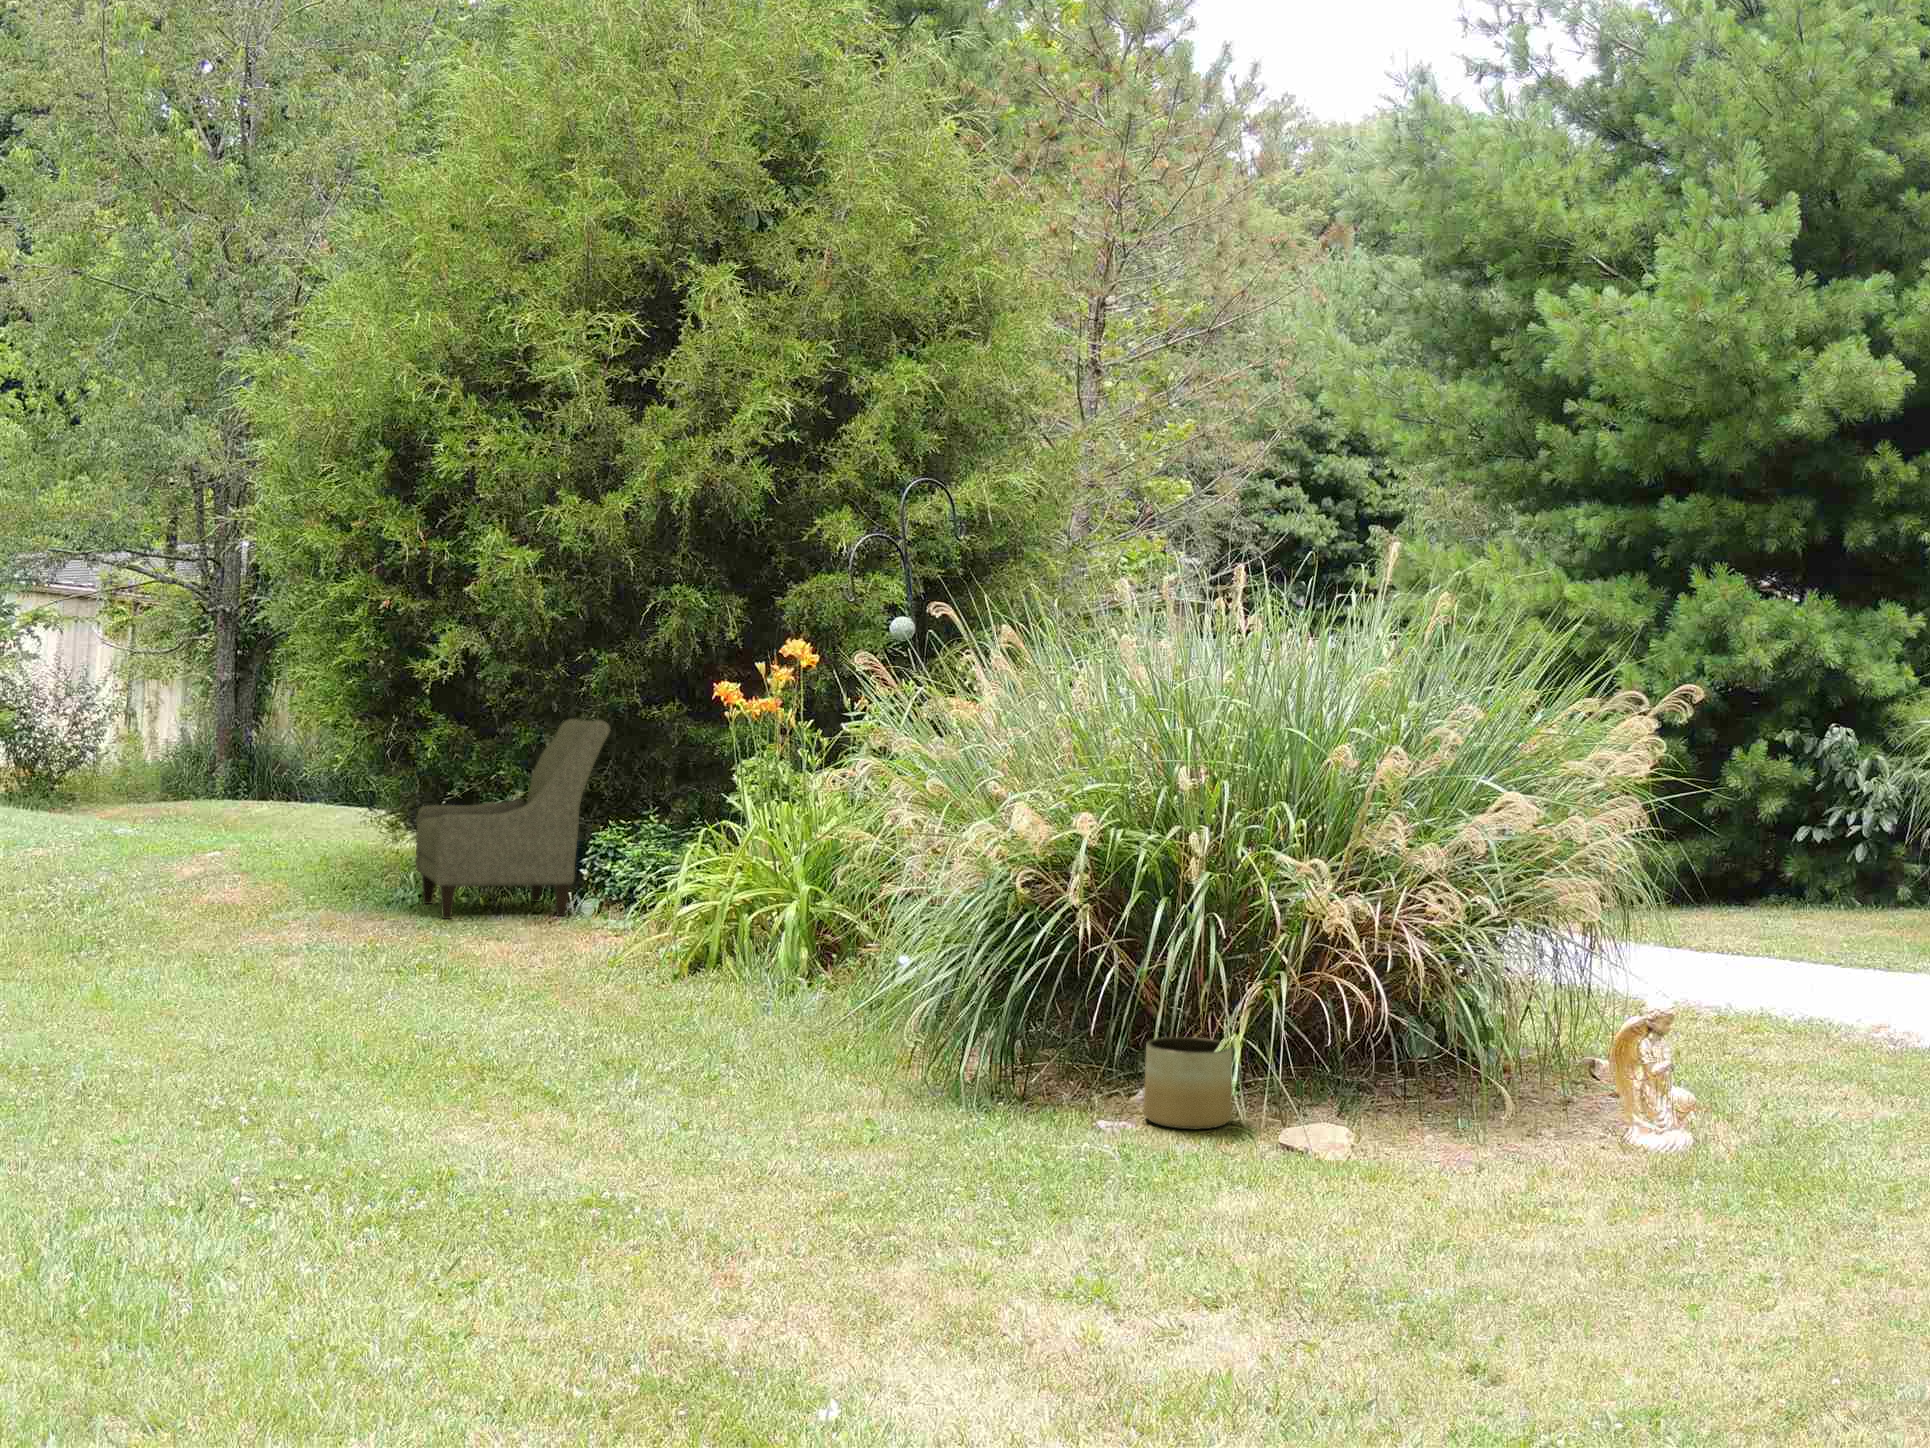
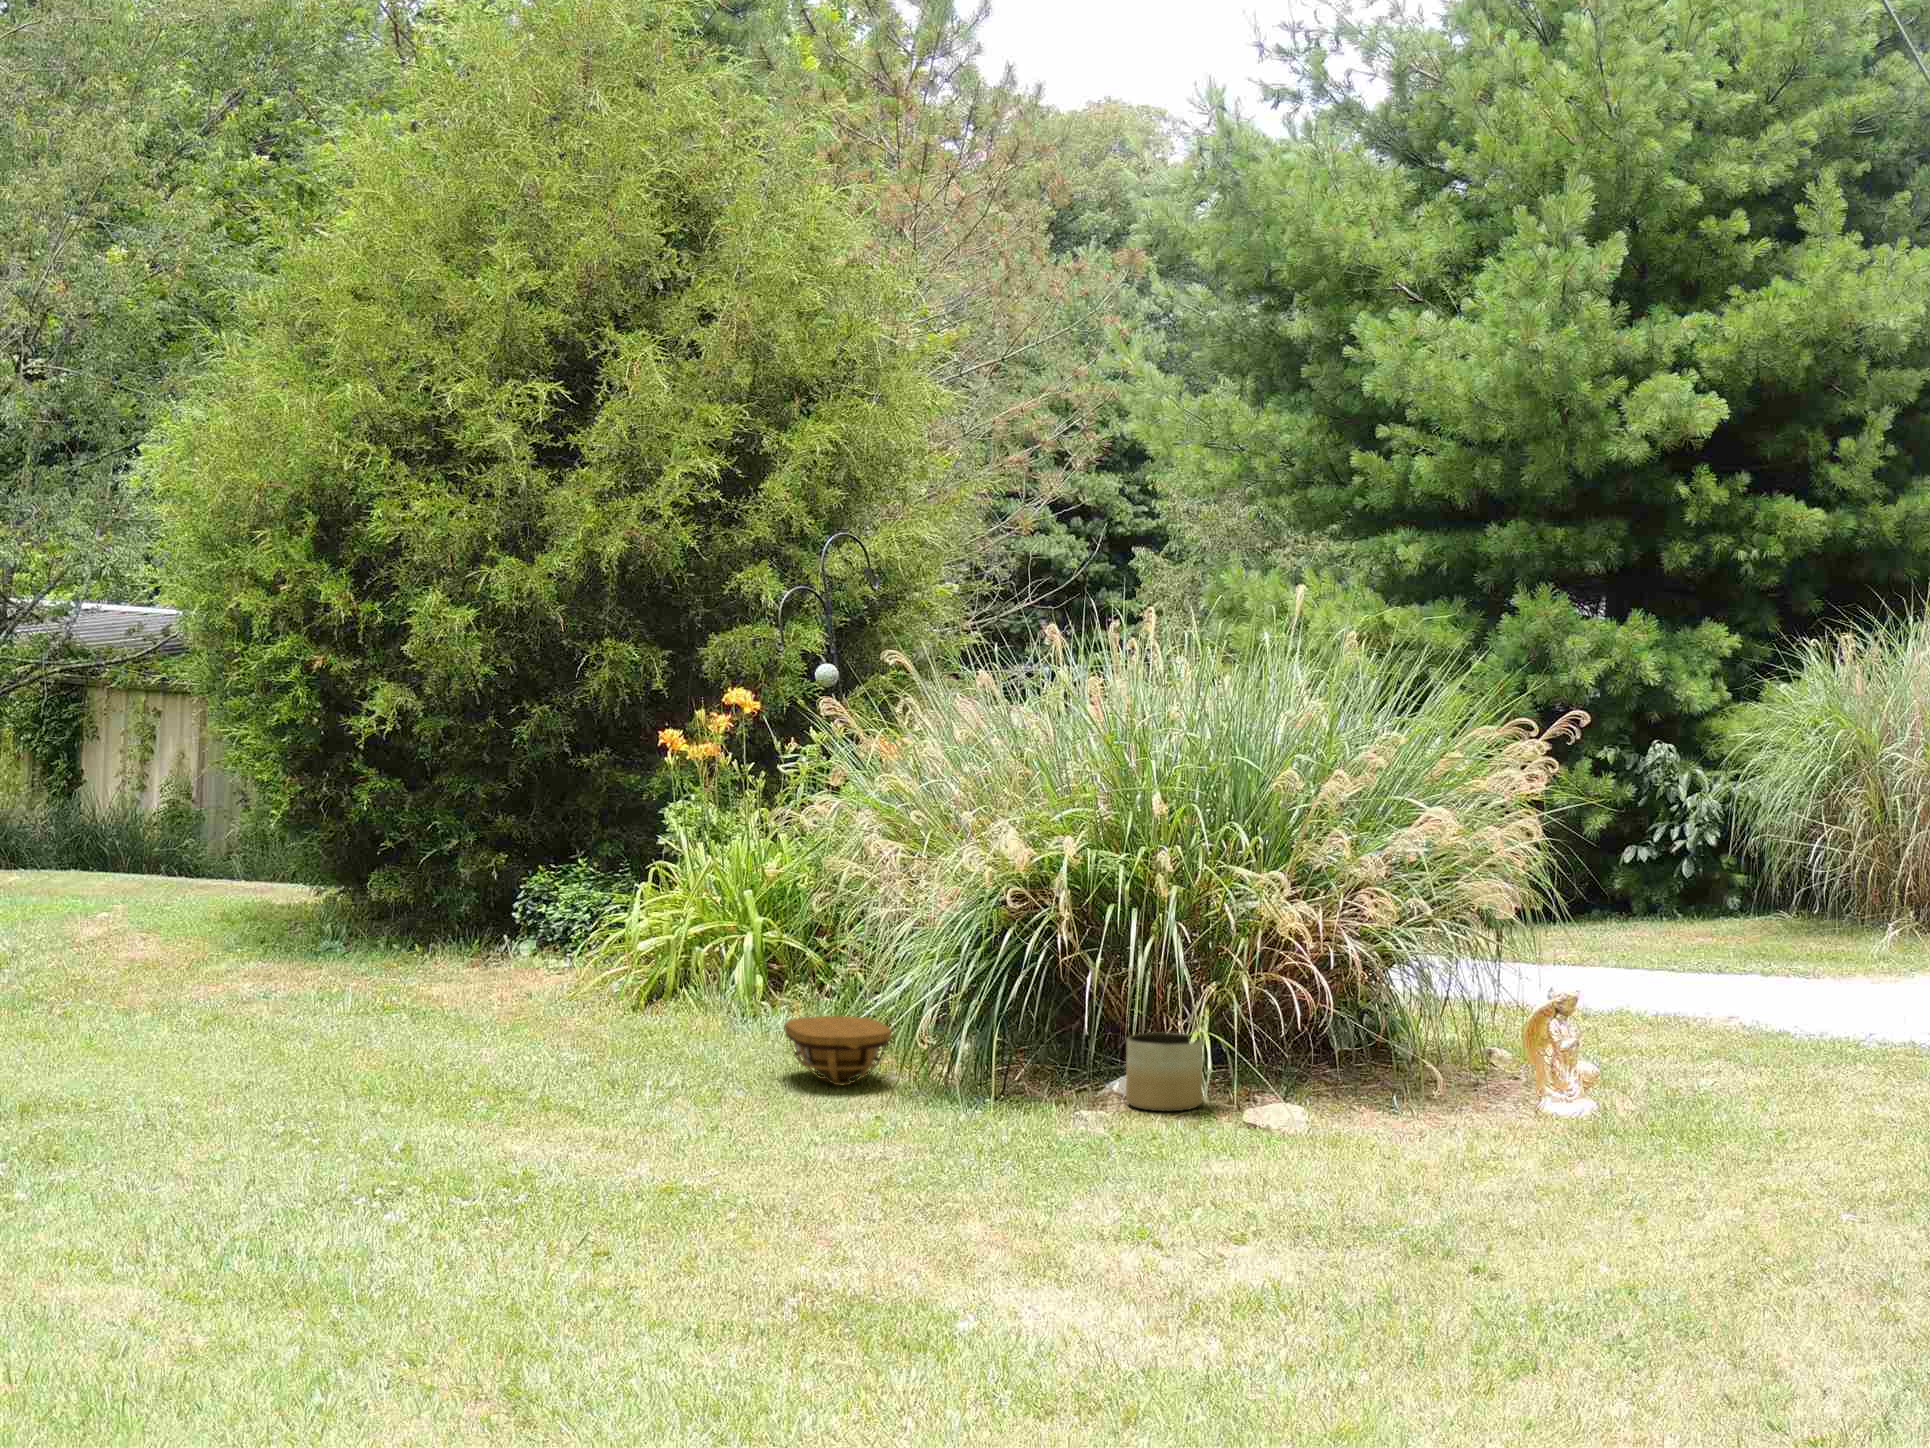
chair: present [416,719,610,919] -> none [348,766,543,965]
basket: none [780,1000,893,1080] -> present [784,1016,891,1085]

